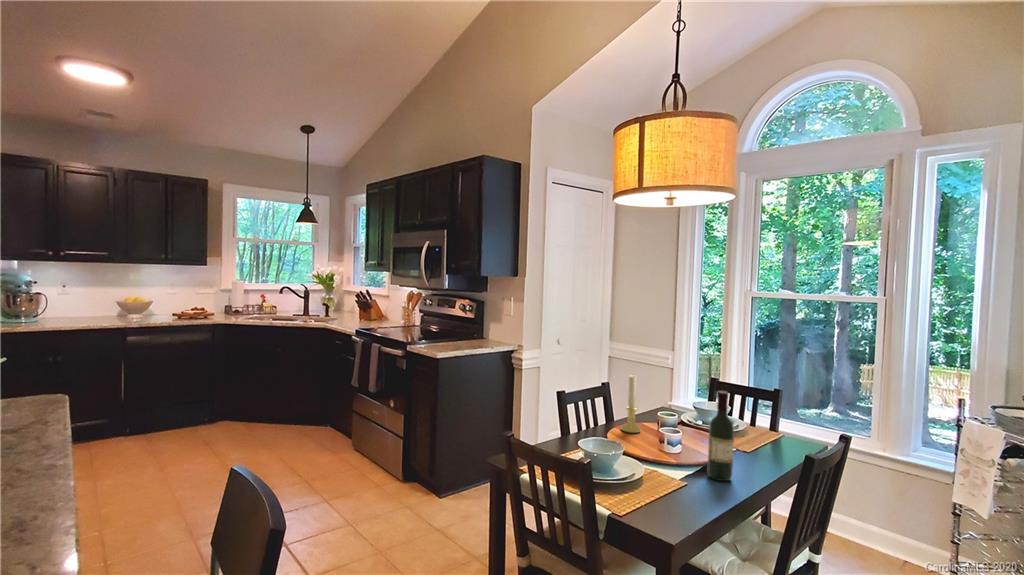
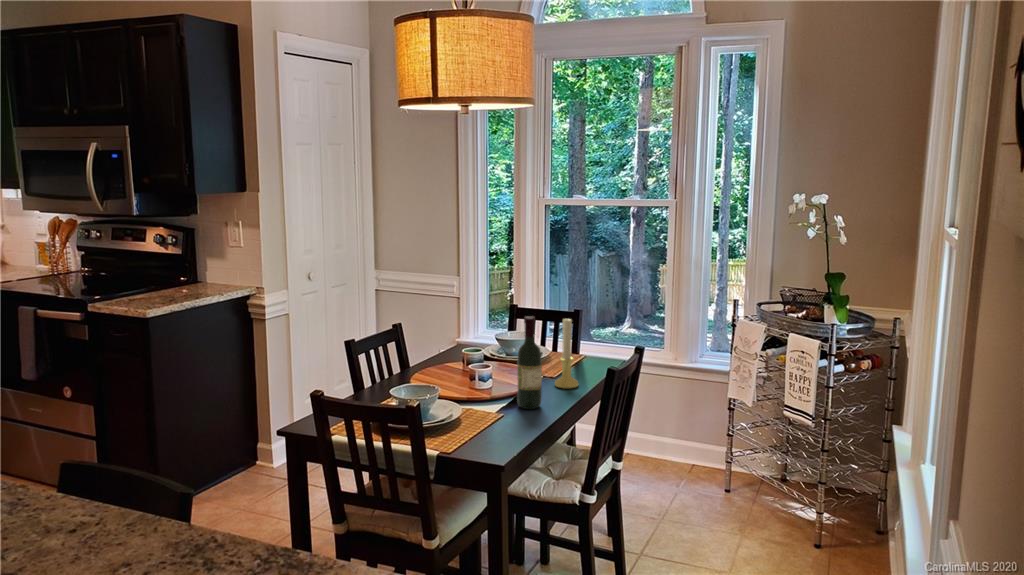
candle holder: present [621,375,641,433] -> present [555,319,578,389]

